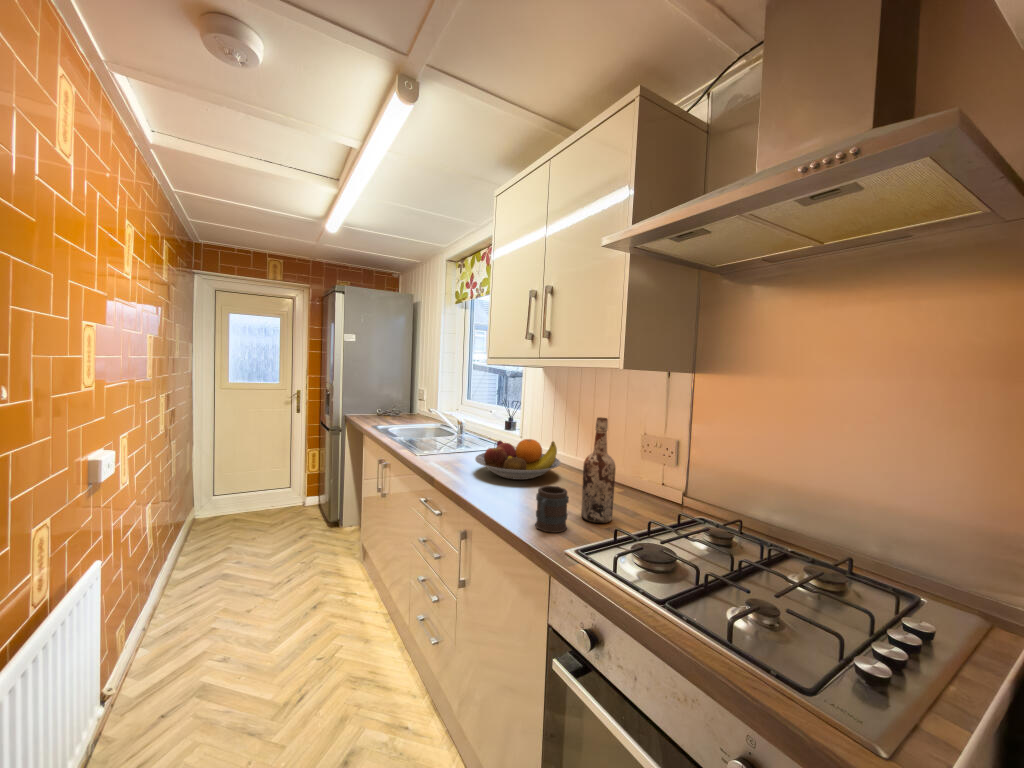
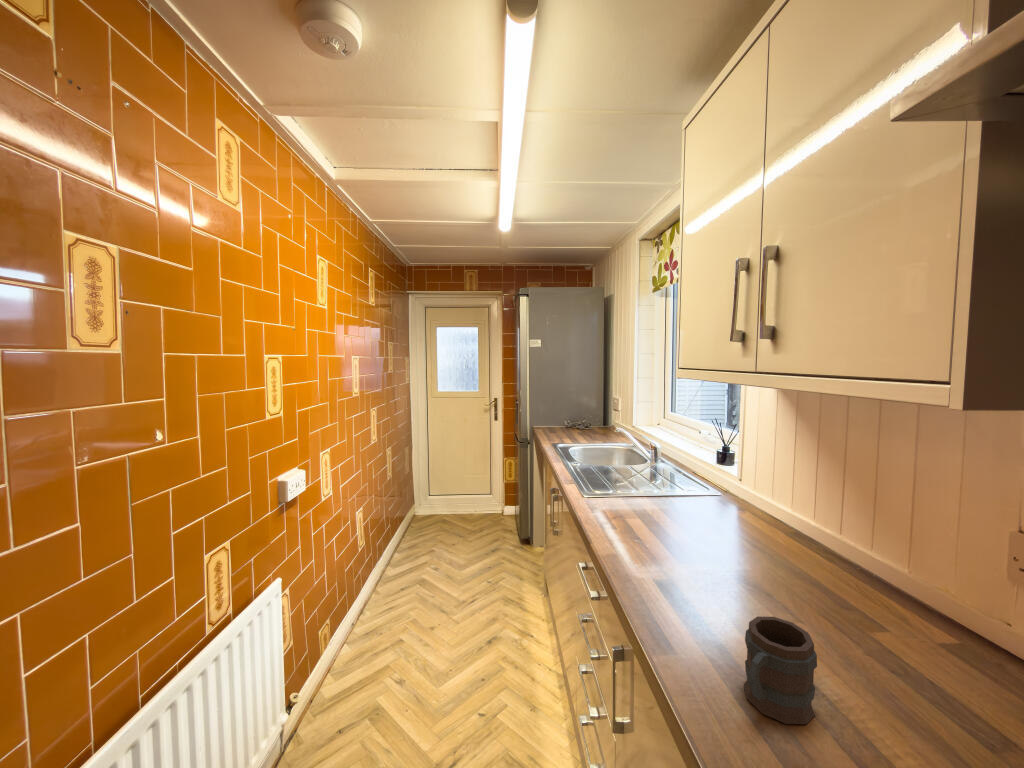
wine bottle: present [581,417,616,523] -> none [850,497,939,723]
fruit bowl: present [475,439,560,480] -> none [659,488,806,560]

